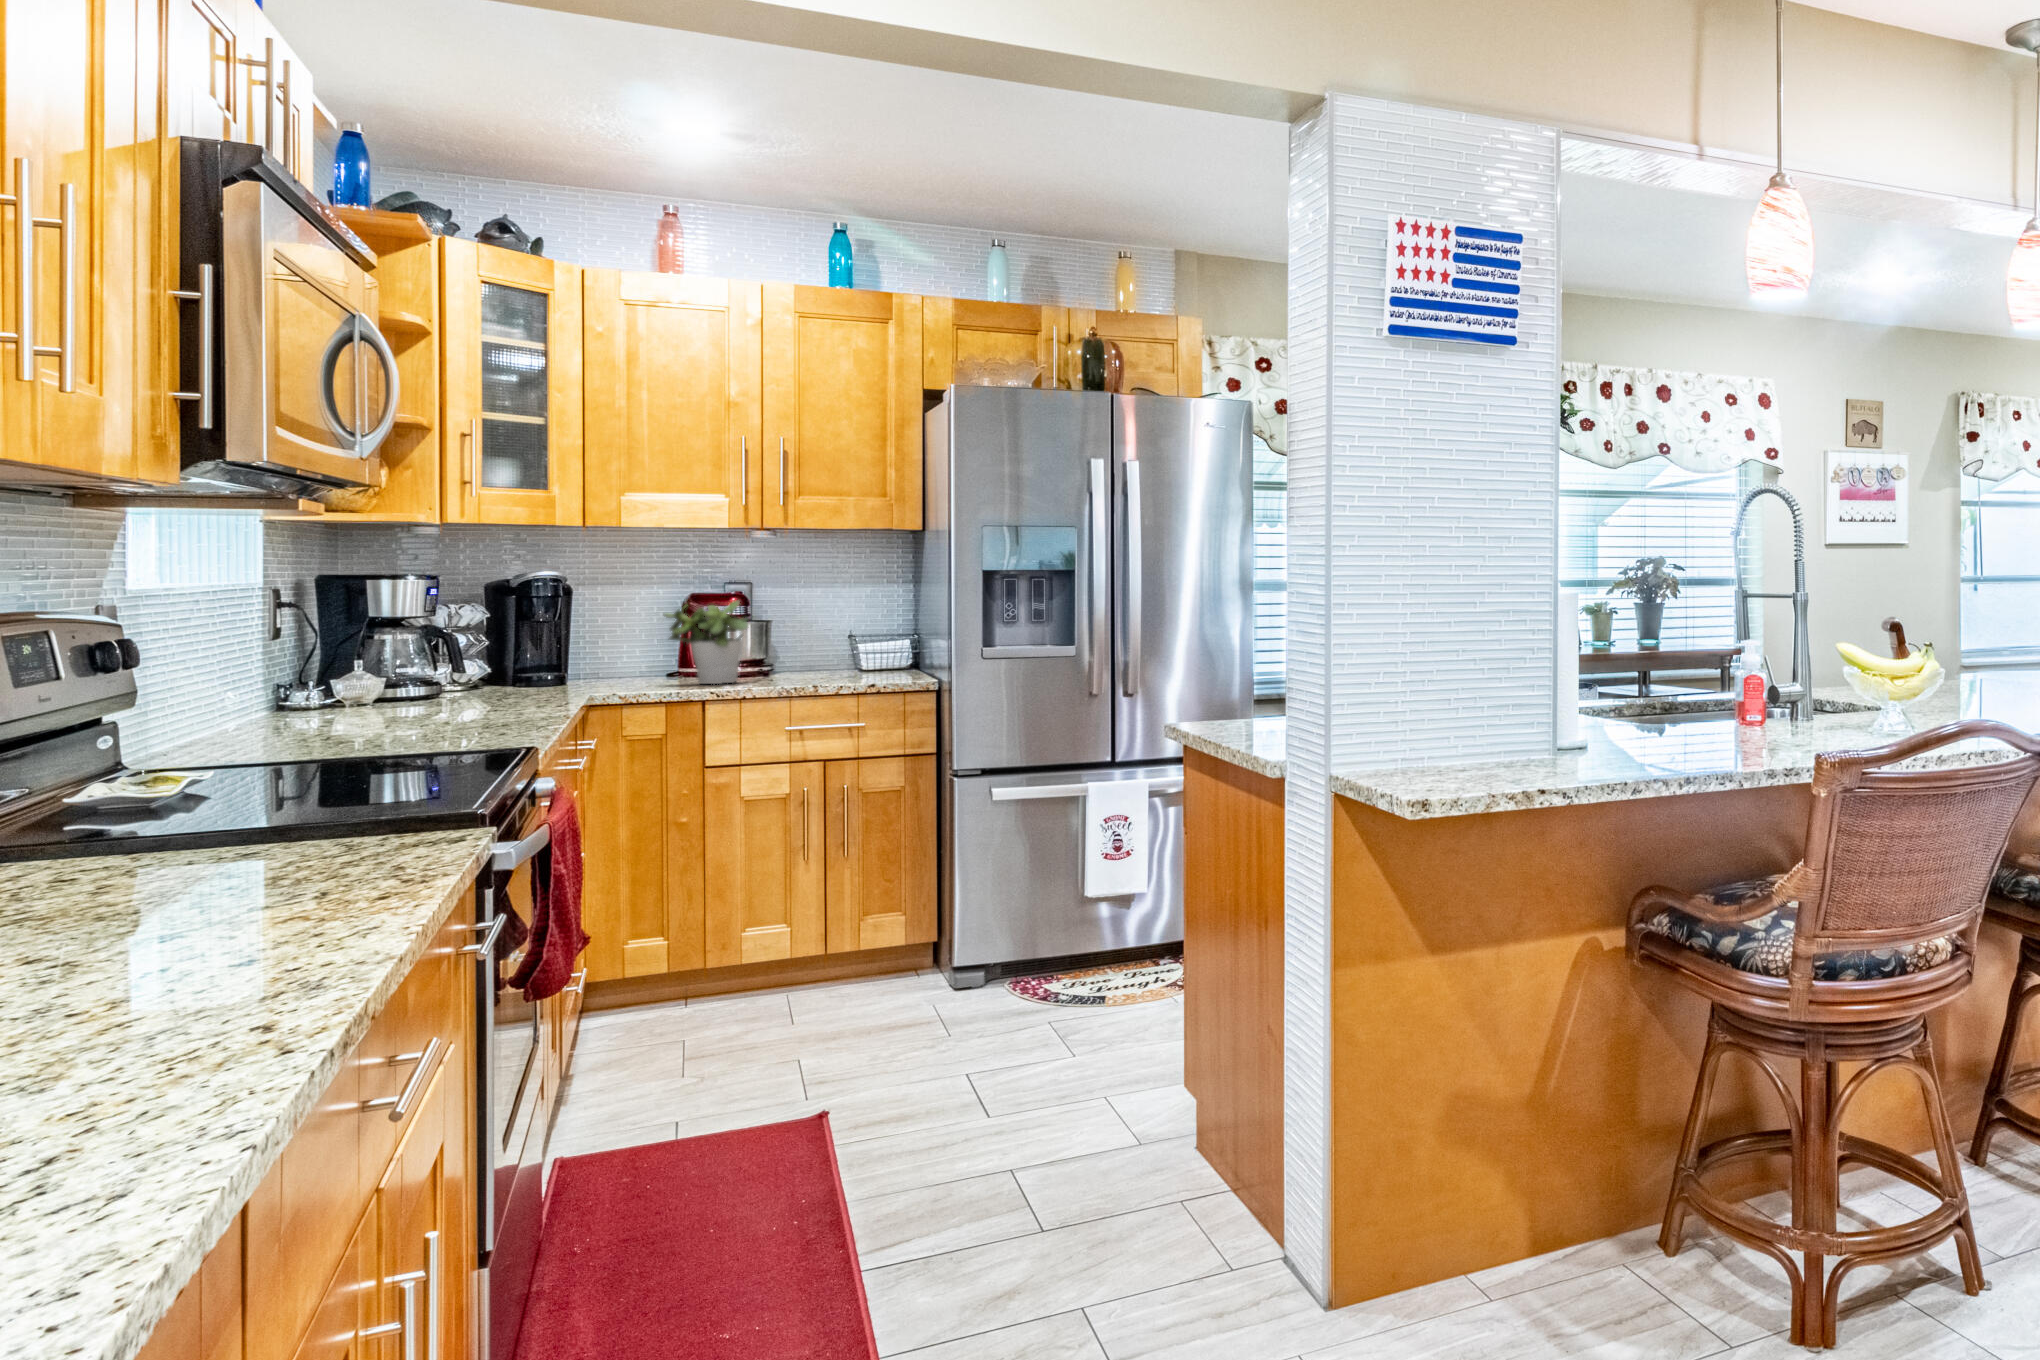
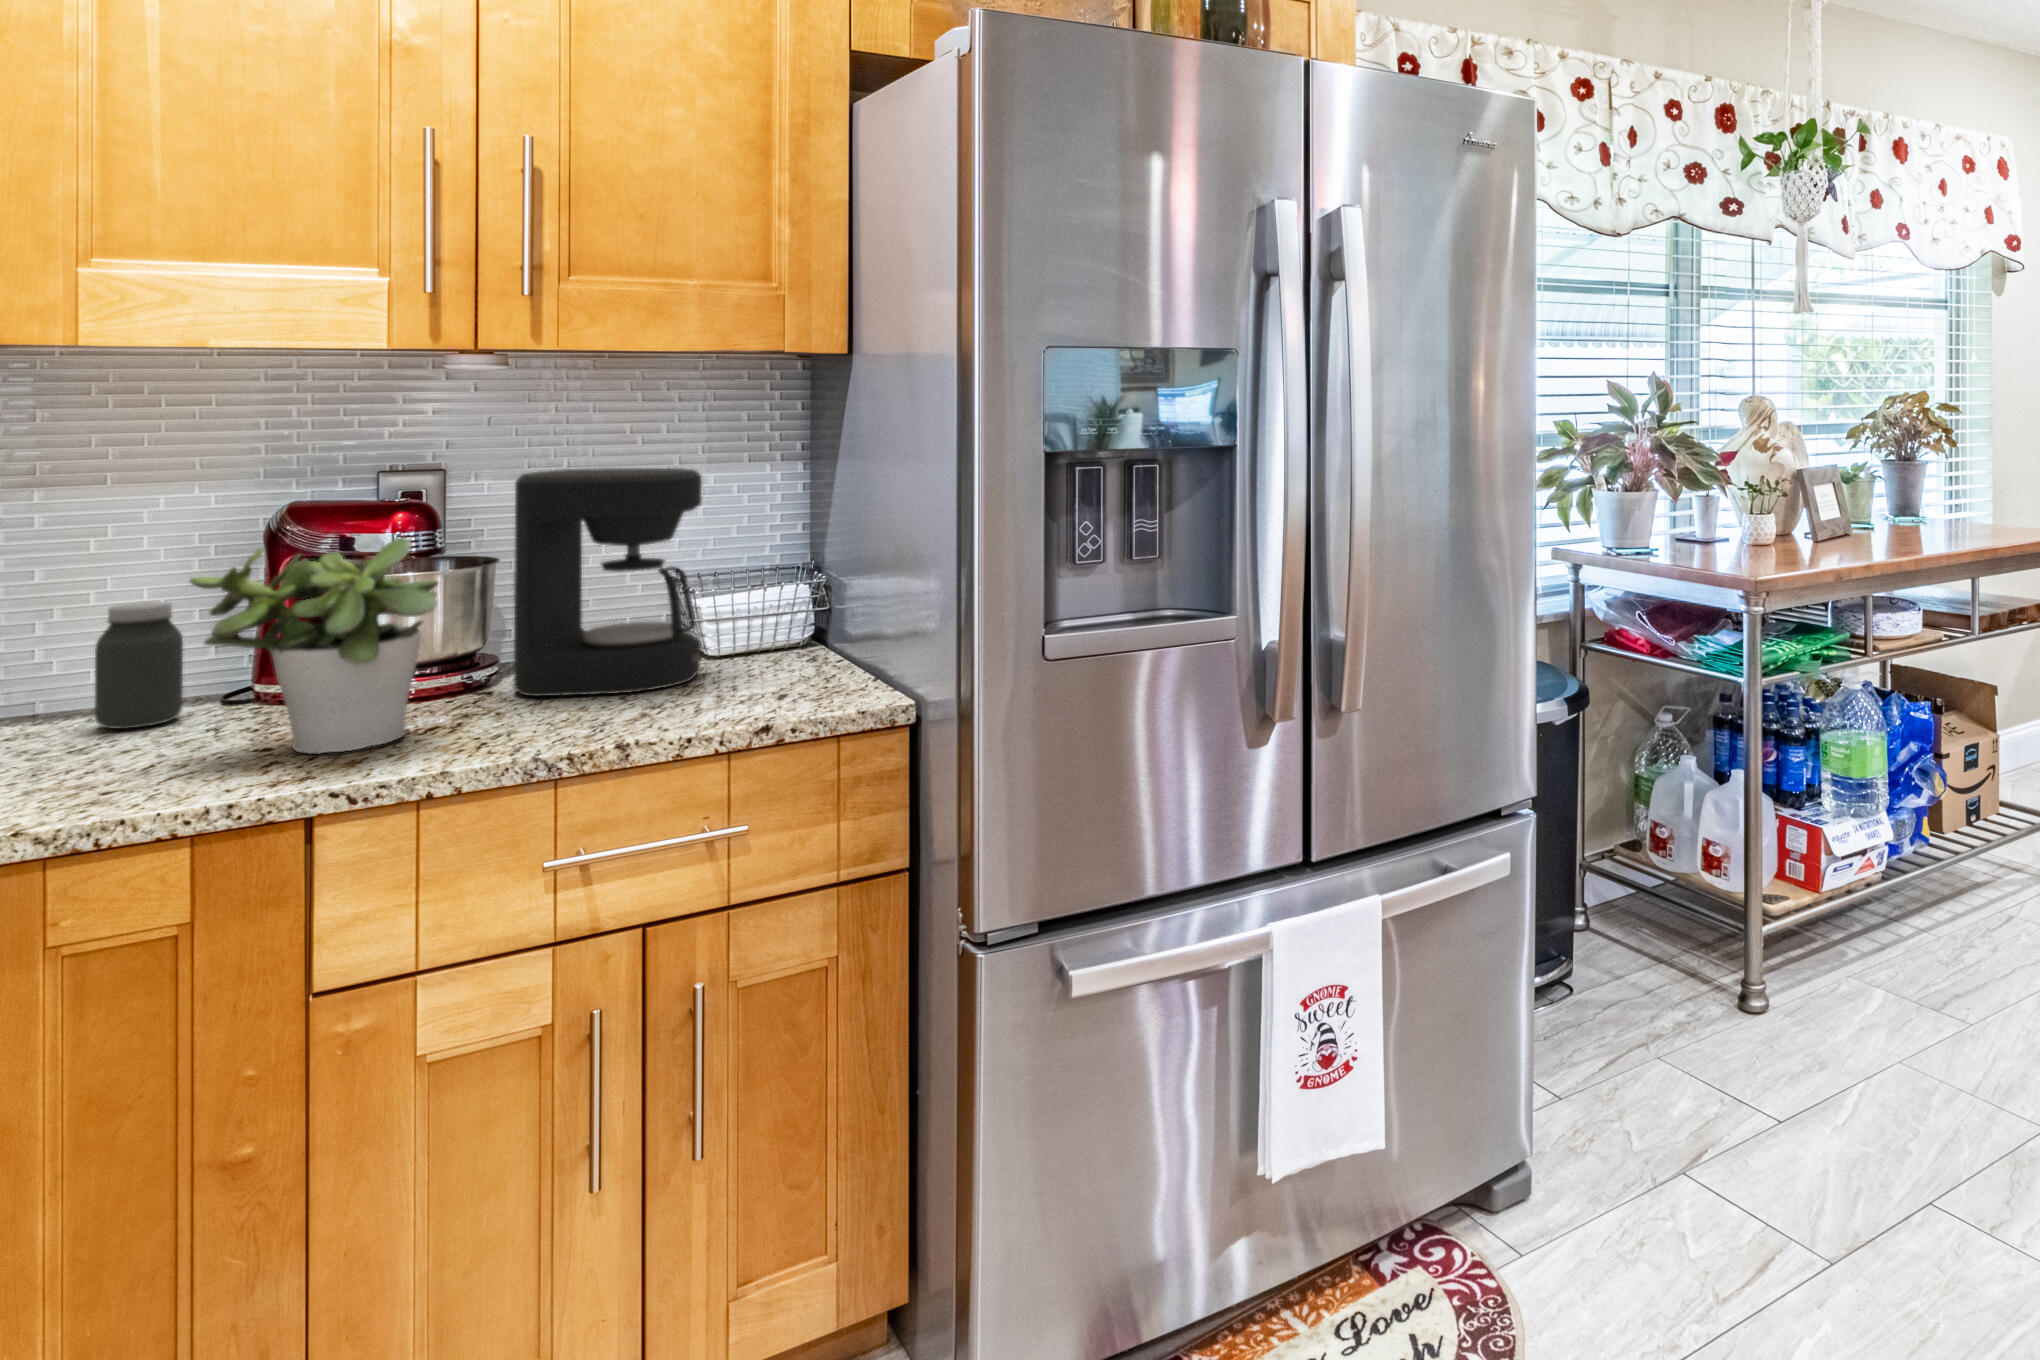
coffee maker: none [779,582,857,678] -> present [514,468,702,696]
jar: none [626,632,656,681] -> present [95,602,183,729]

